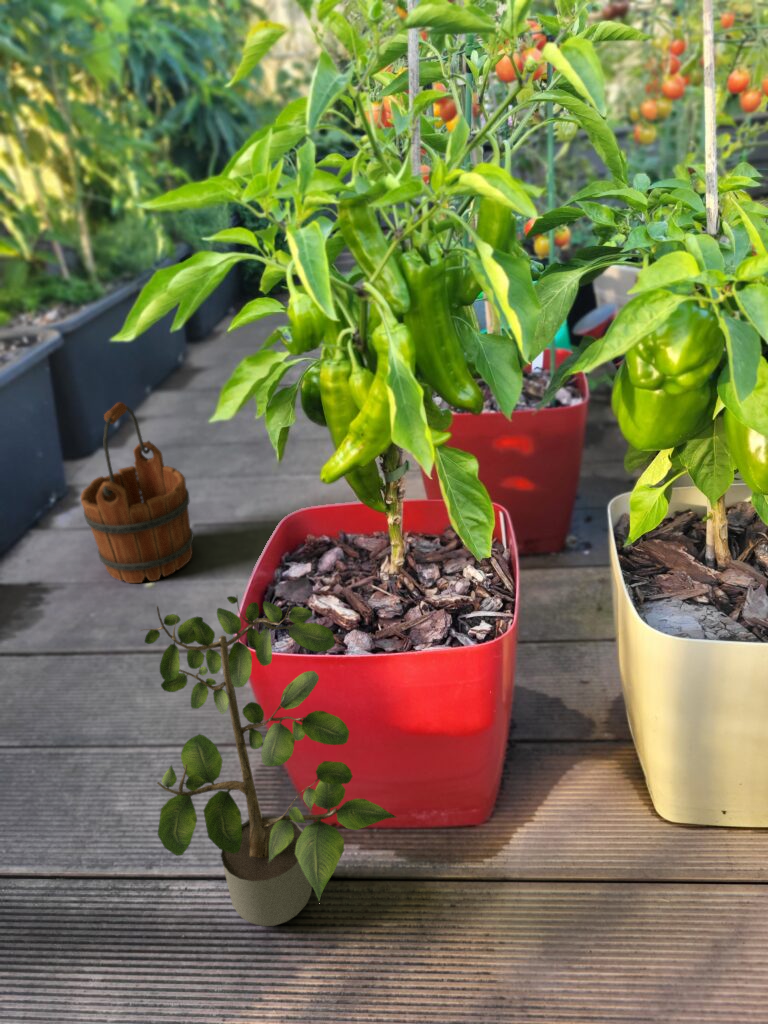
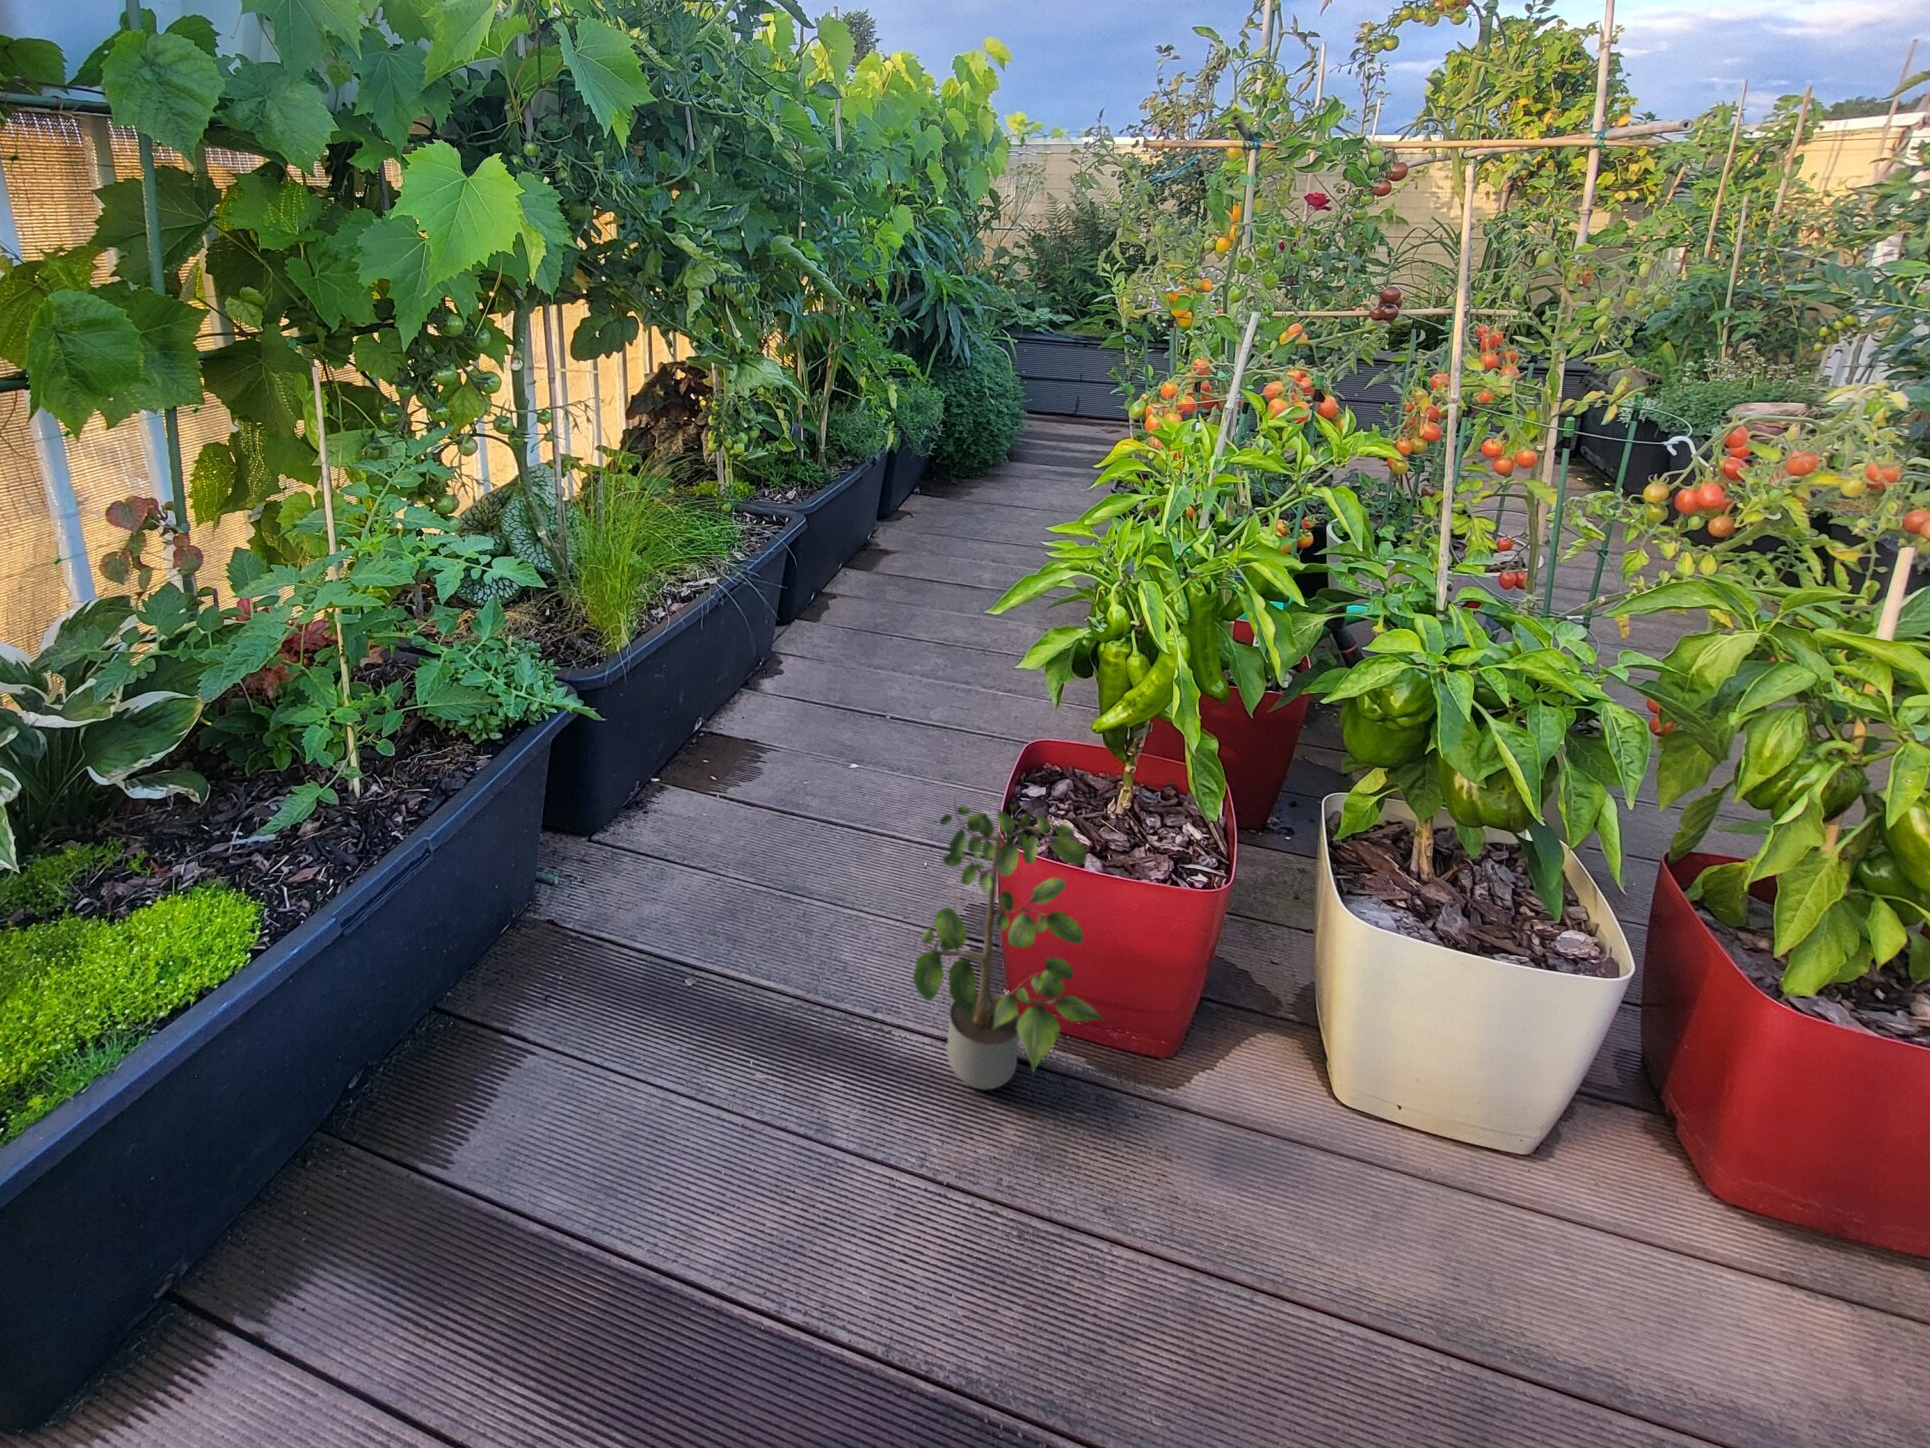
wooden bucket: present [81,402,193,583] -> none [835,607,923,765]

